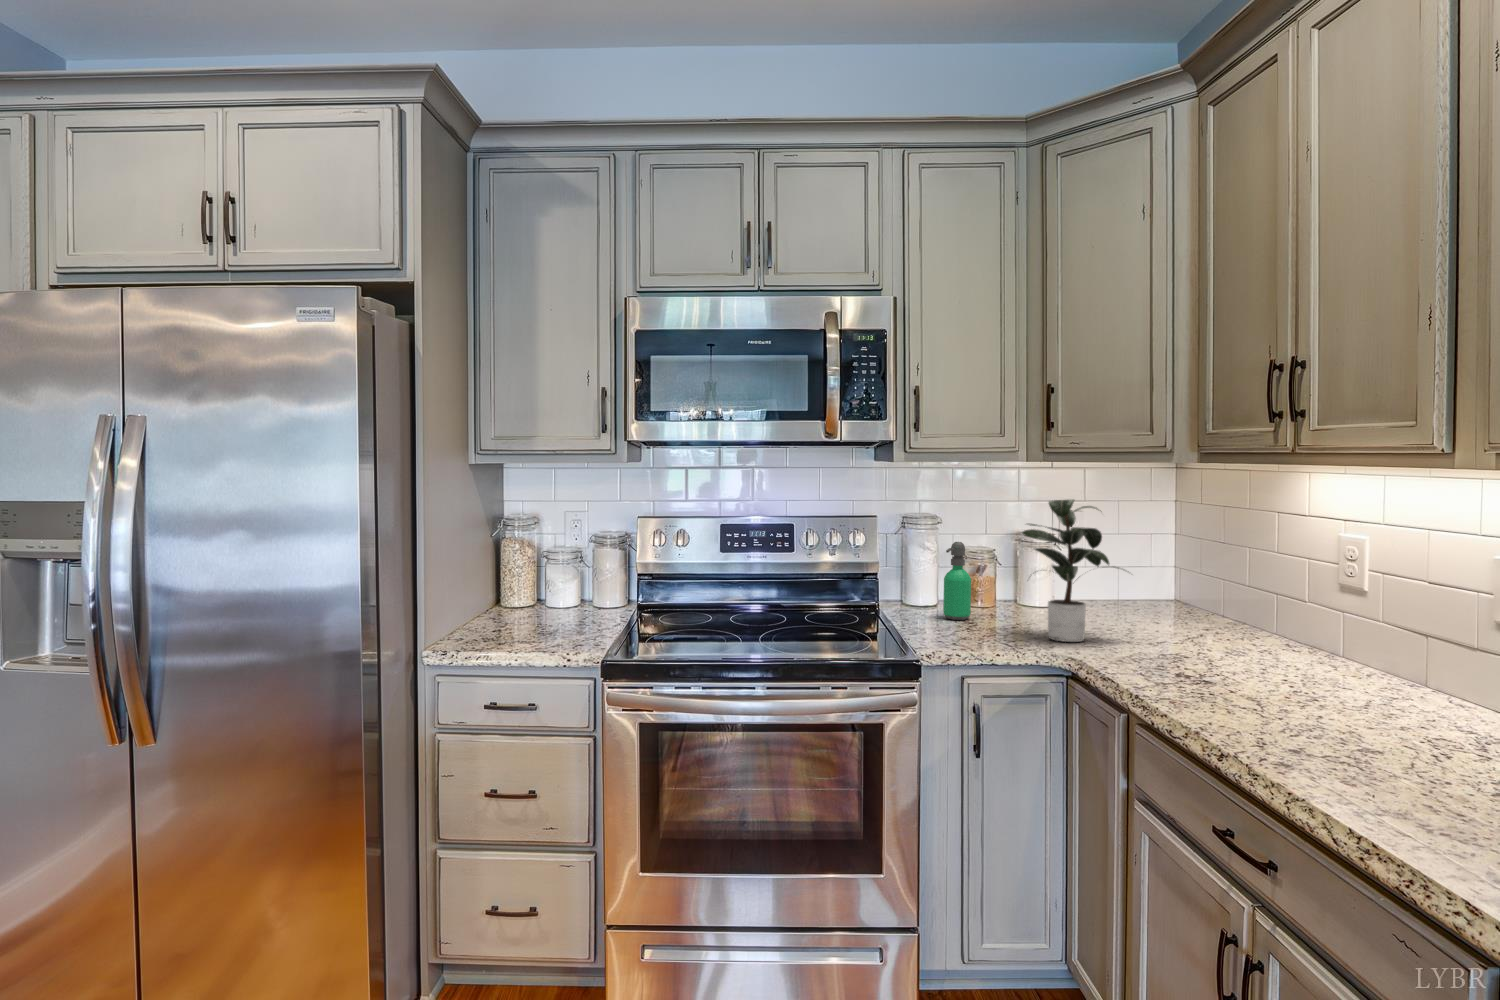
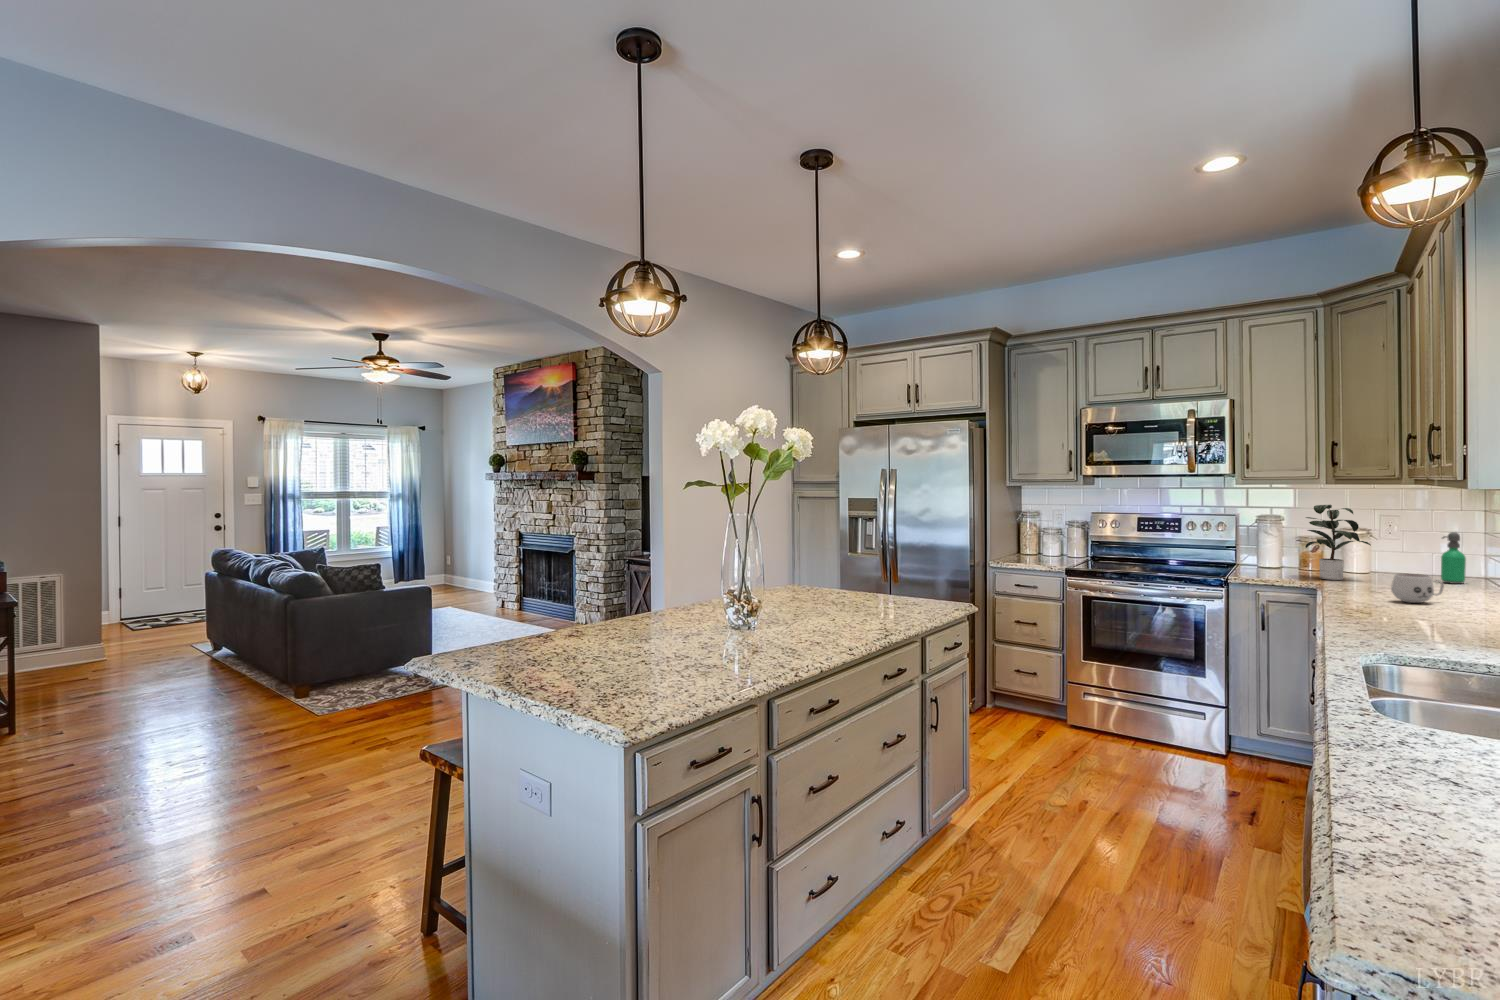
soap dispenser: present [943,542,971,620] -> present [1441,532,1466,584]
mug: none [1309,652,1401,723] -> present [1391,574,1444,603]

